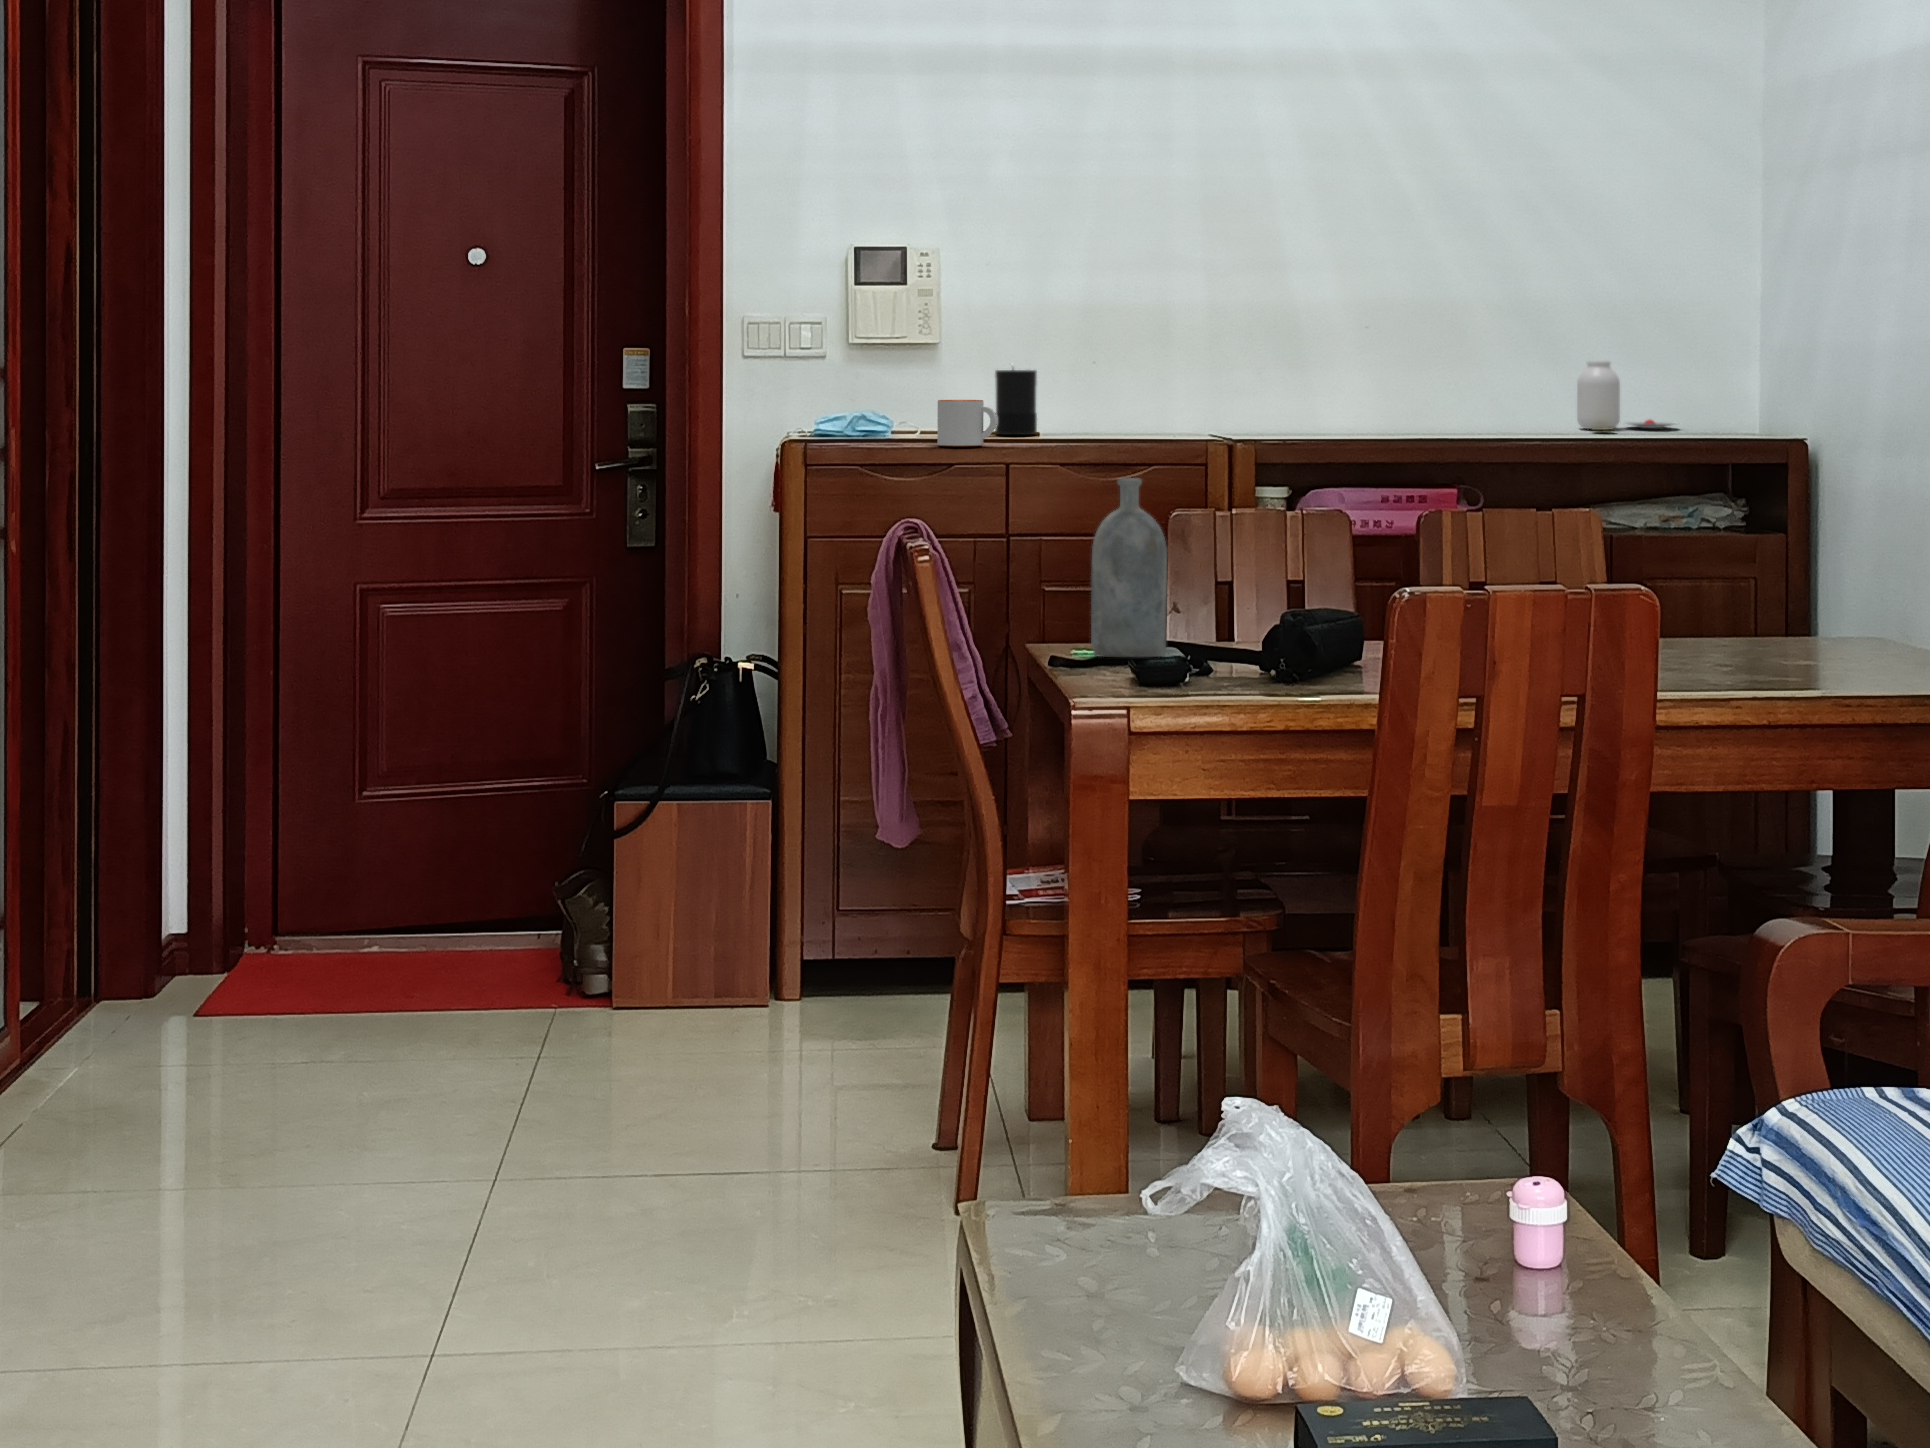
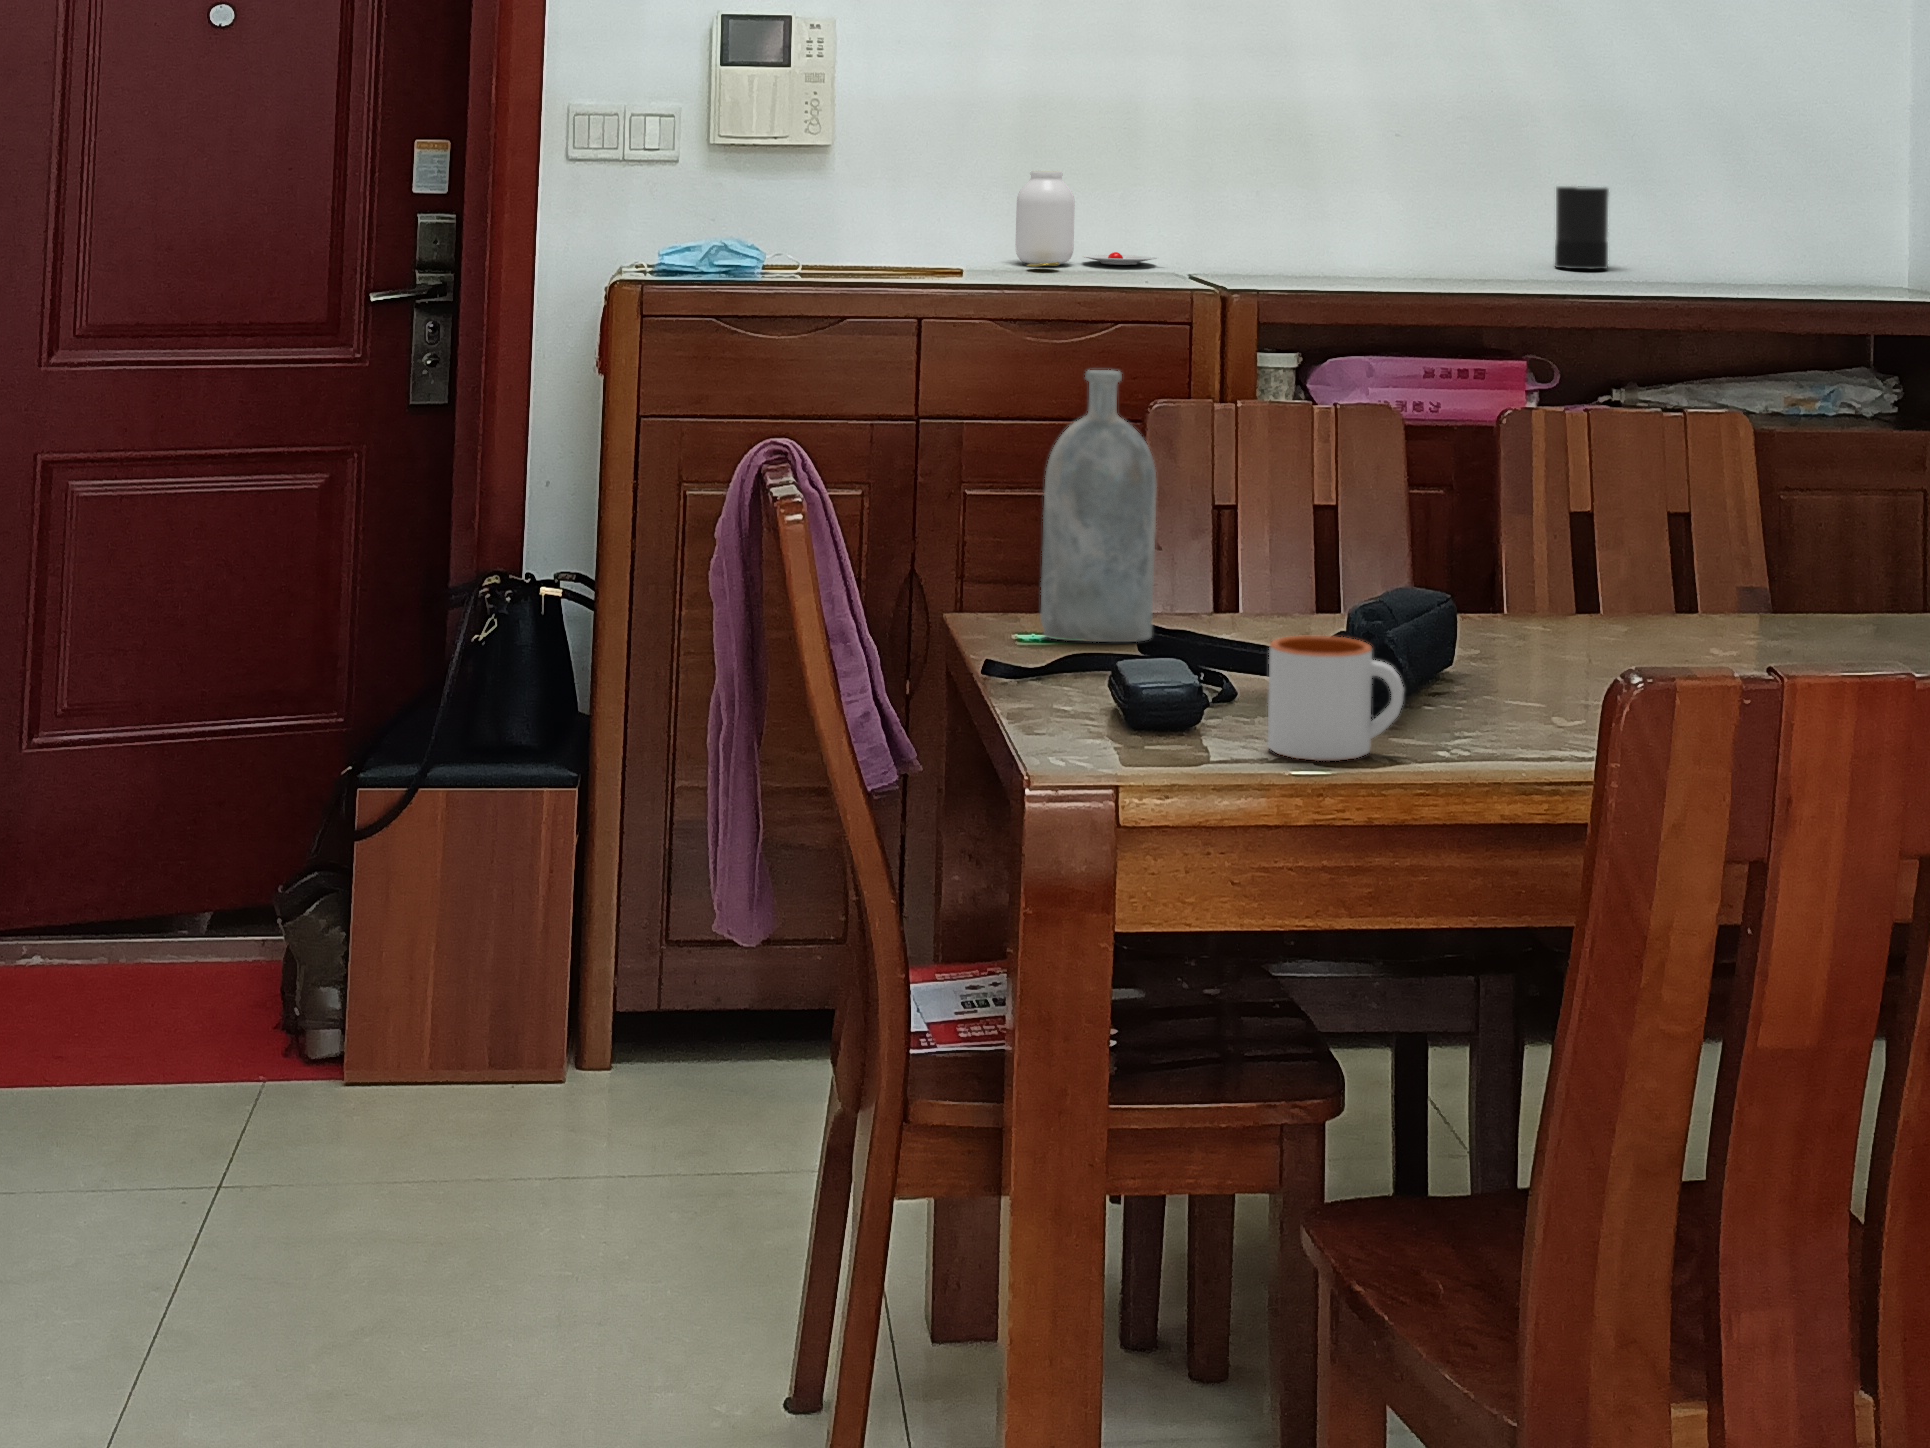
jar: present [1577,361,1675,430] -> present [1015,171,1157,267]
candle: present [995,365,1037,435] -> present [1555,186,1609,269]
mug: present [938,400,997,446] -> present [1268,635,1403,761]

